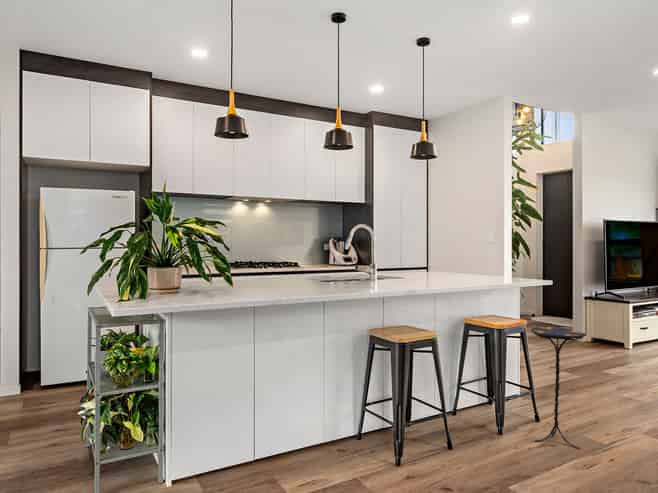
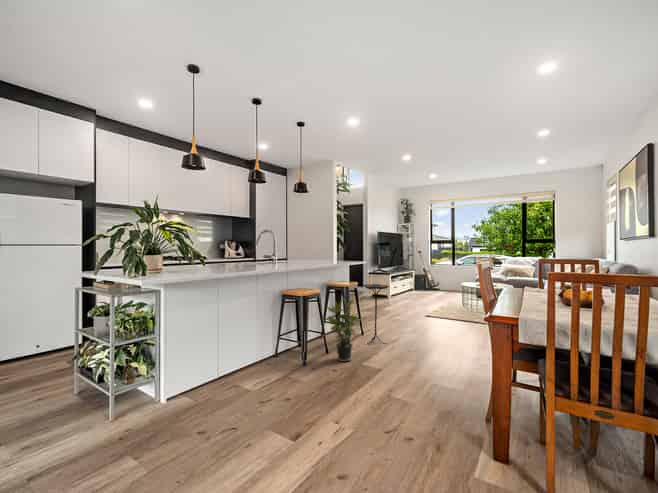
potted plant: none [441,349,507,473] -> present [328,298,359,362]

